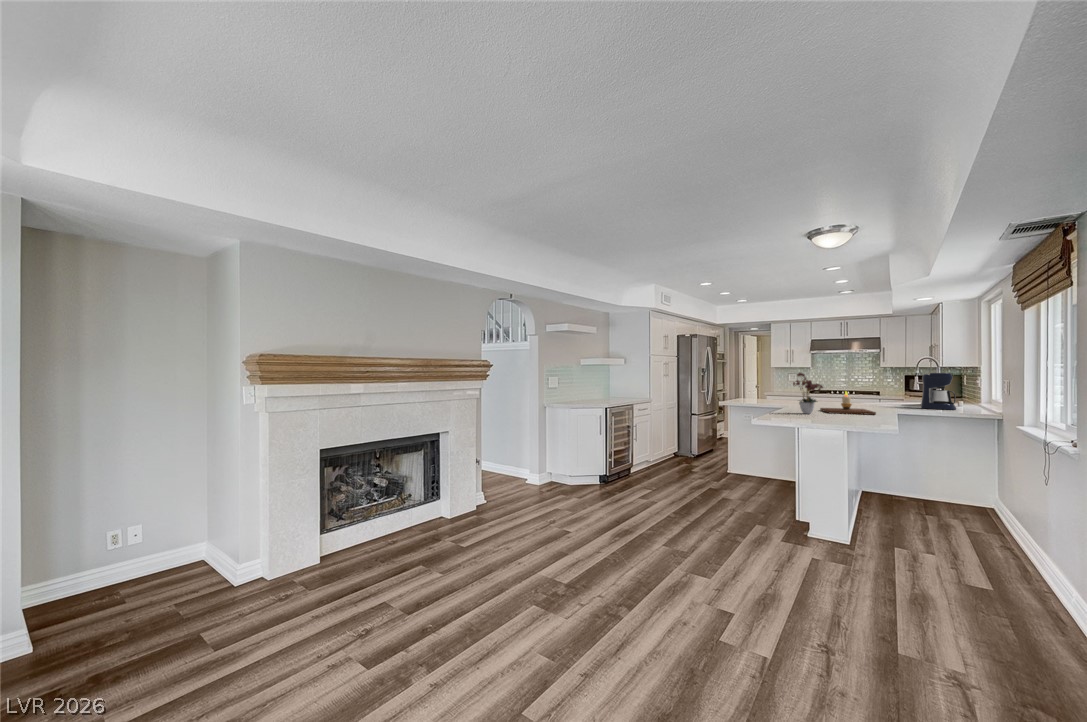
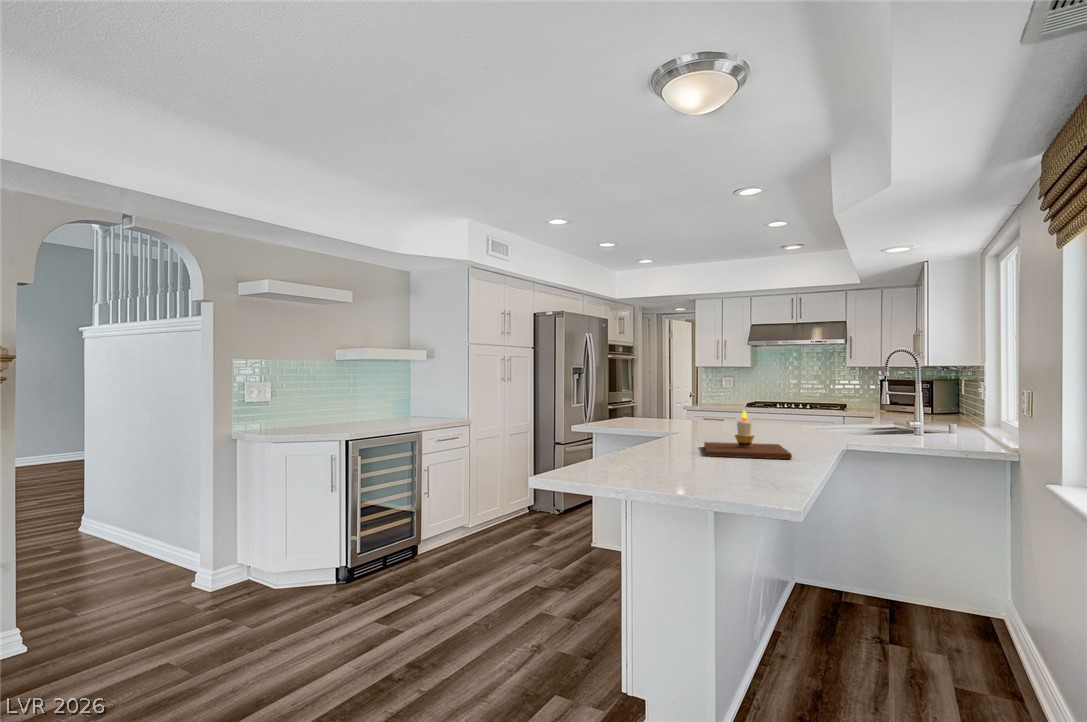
flower arrangement: present [793,373,823,414] -> none [633,369,695,459]
coffee maker: present [921,373,956,410] -> none [887,375,944,442]

